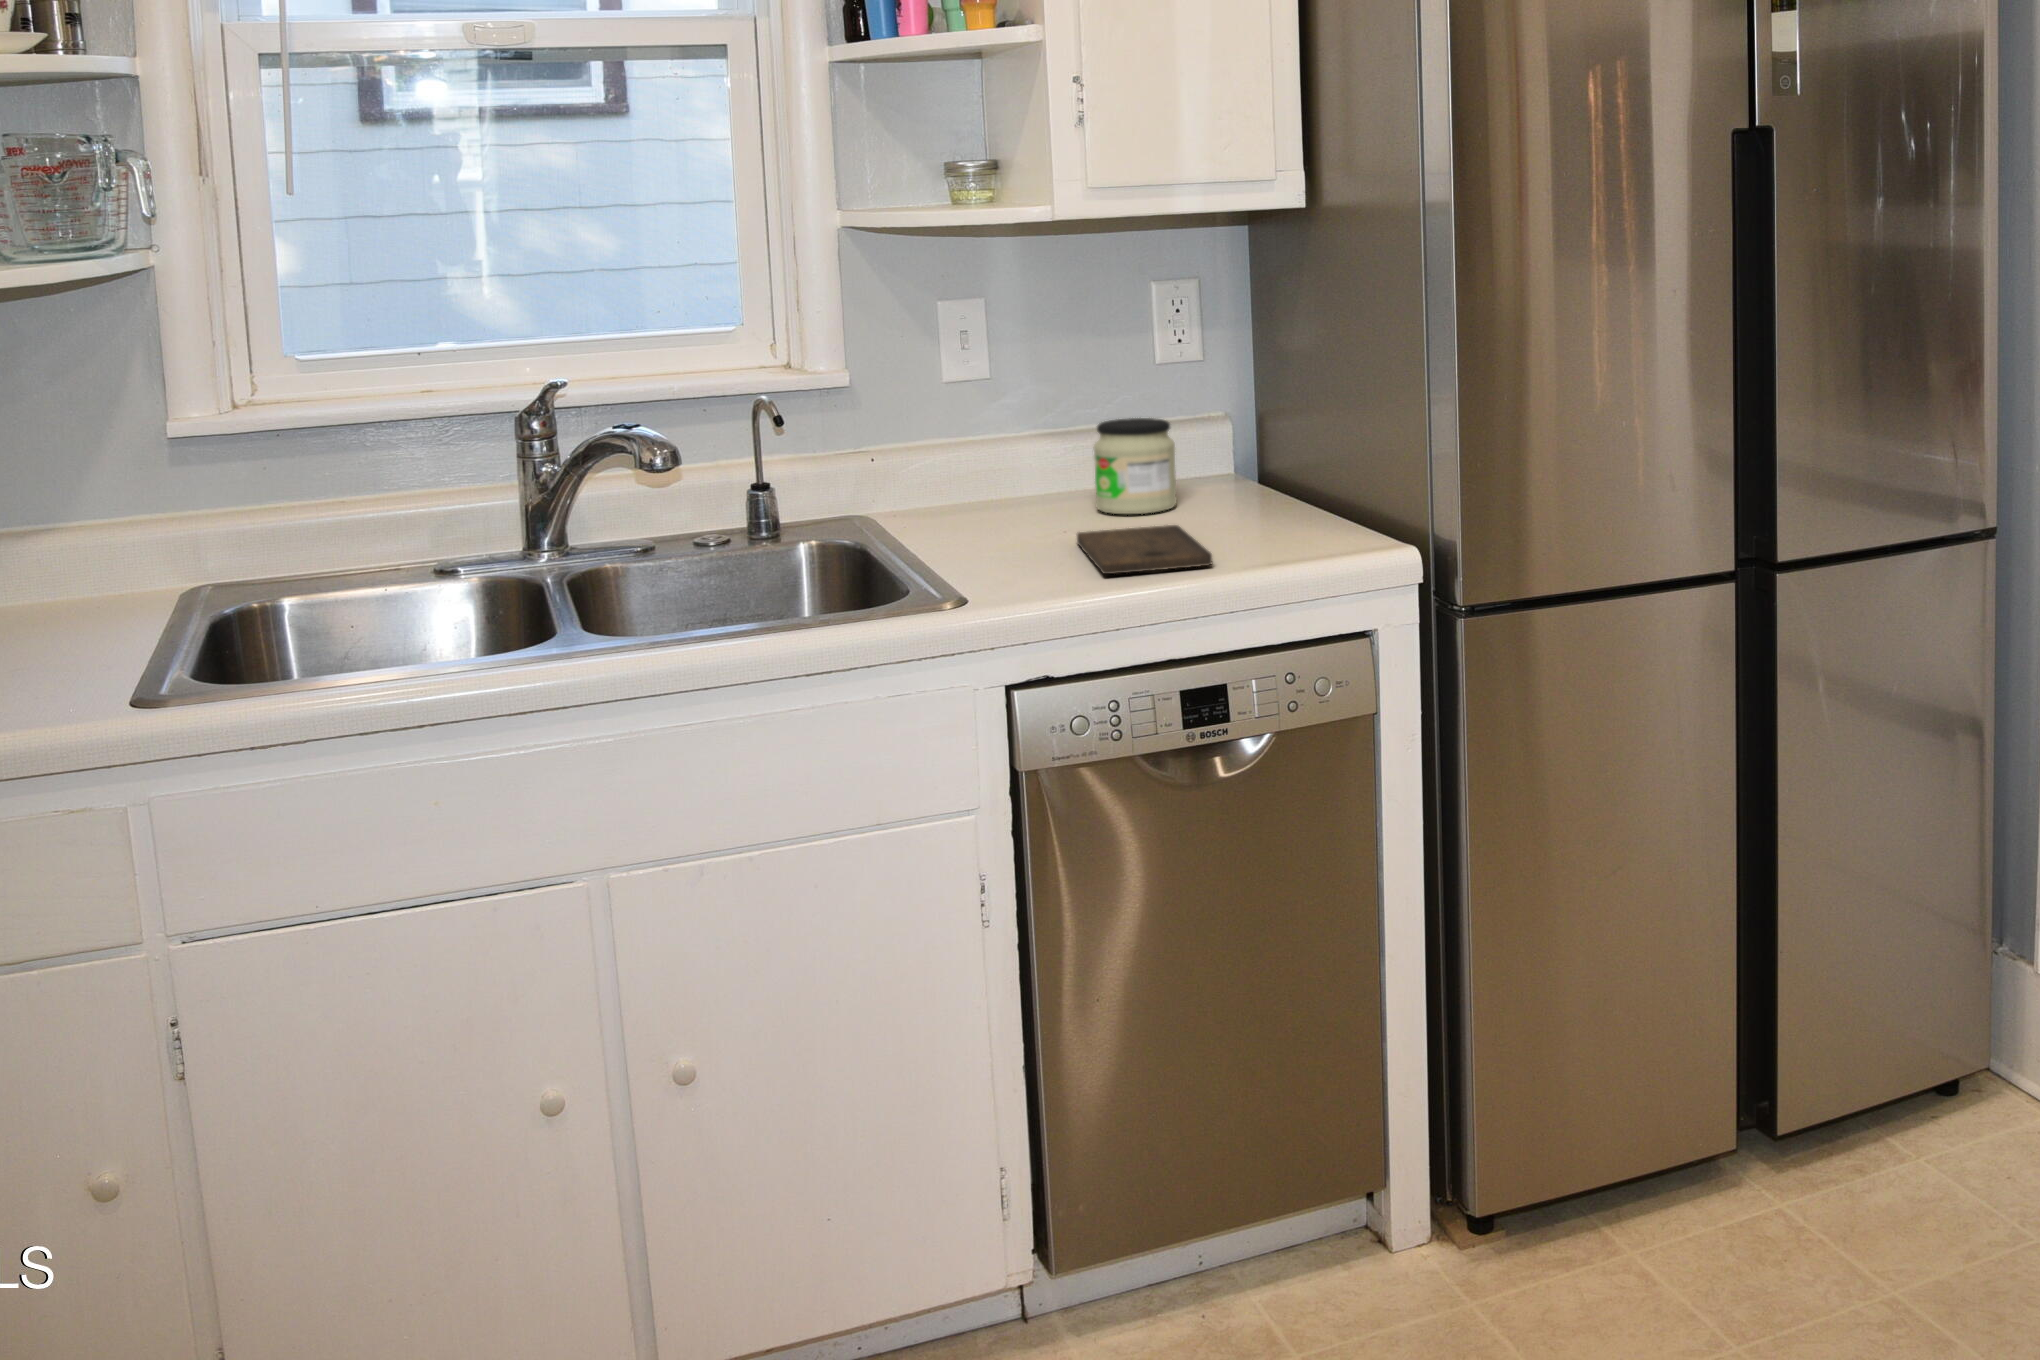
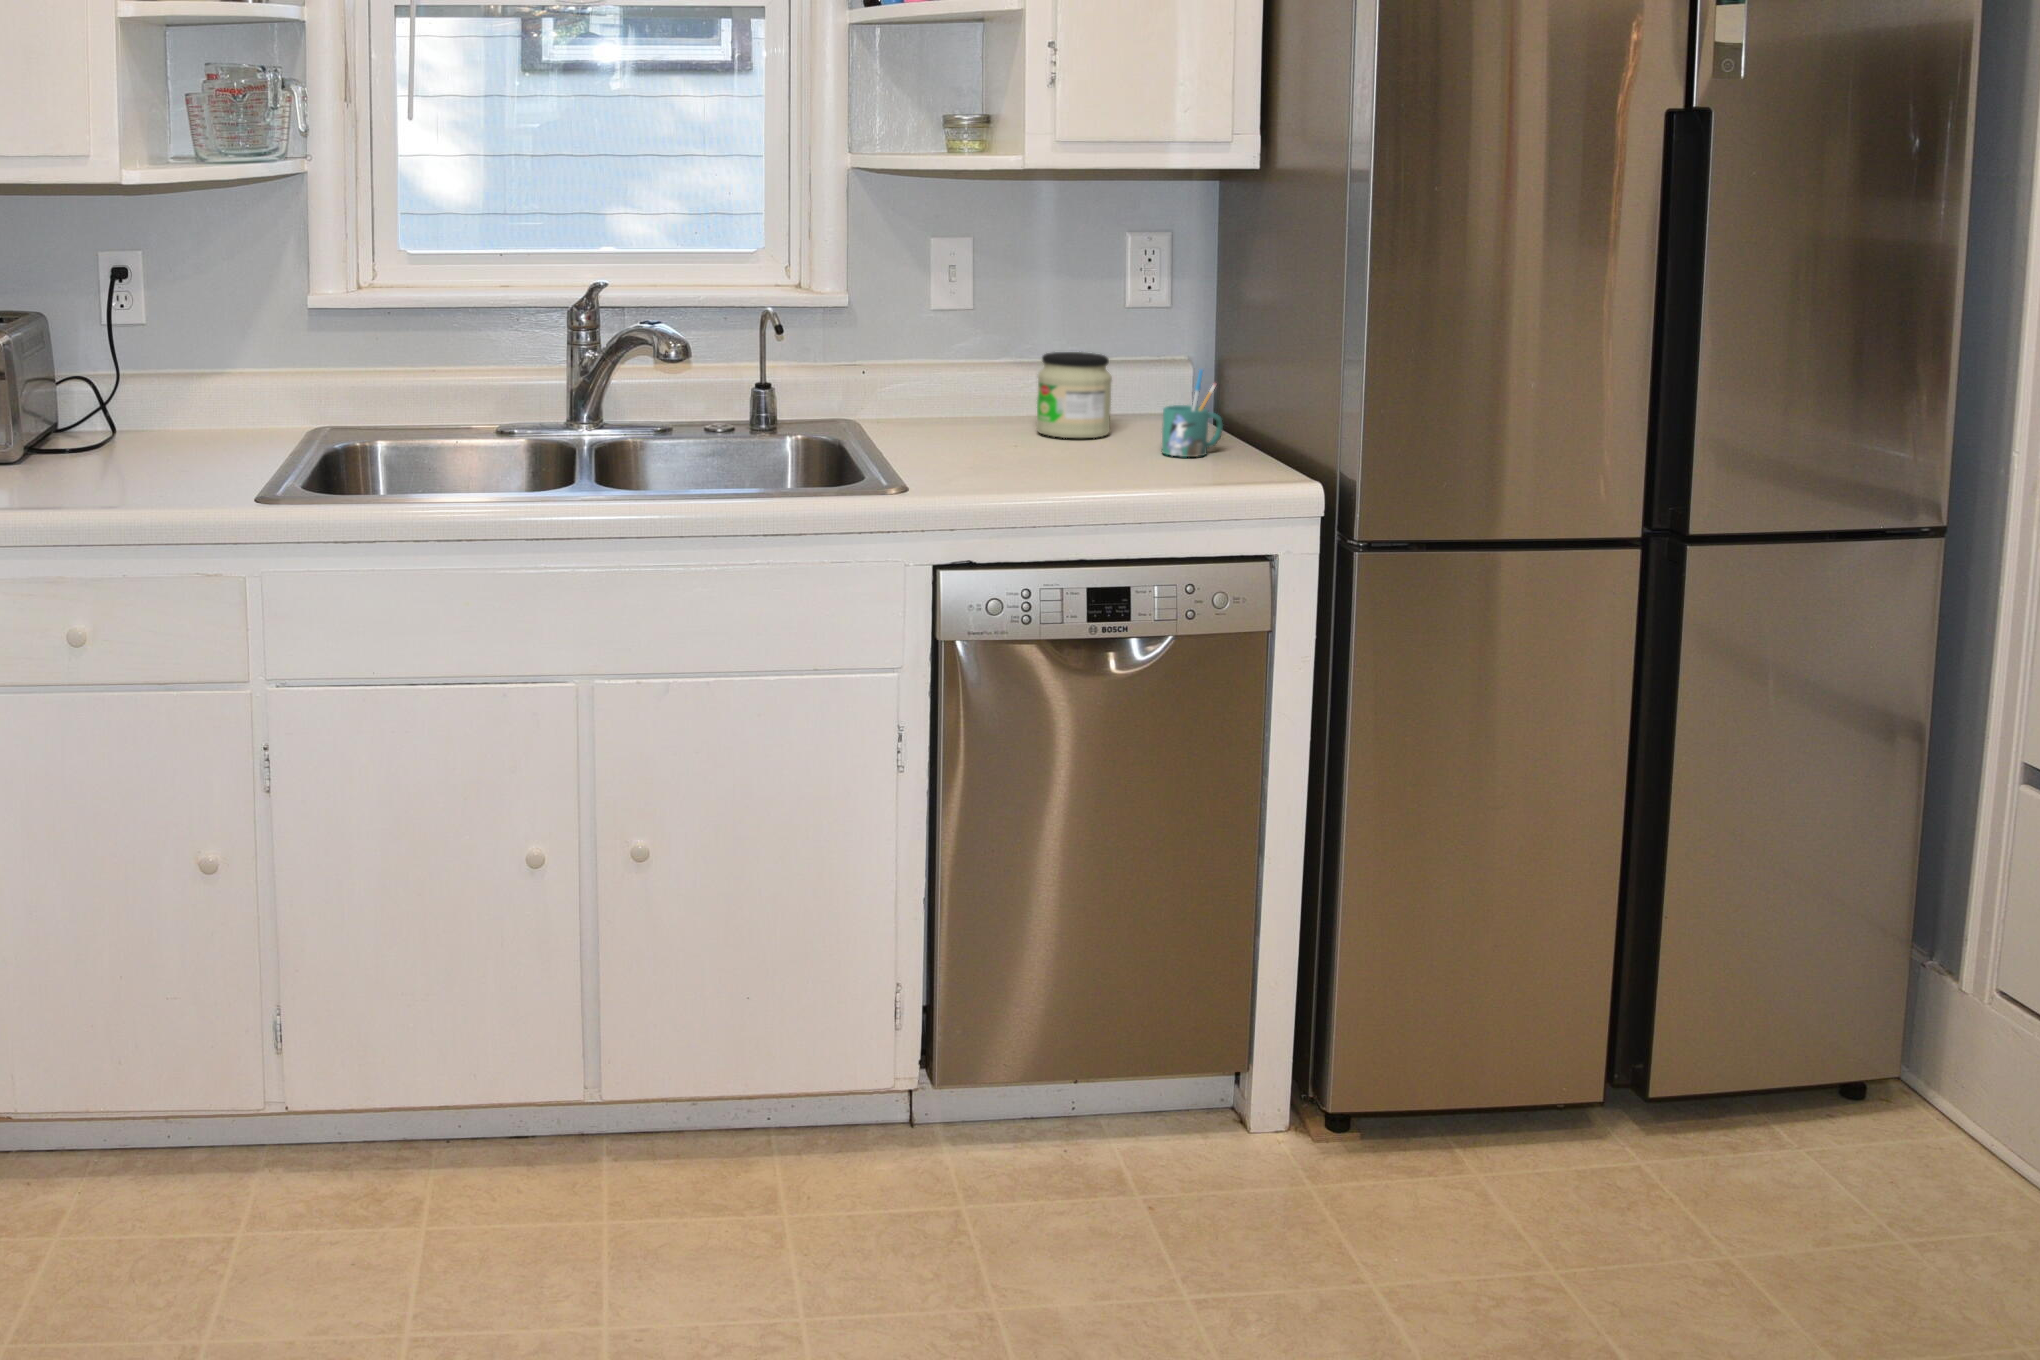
mug: none [1237,428,1301,526] -> present [1162,370,1223,457]
cutting board: present [1077,525,1212,574] -> none [1012,447,1127,483]

